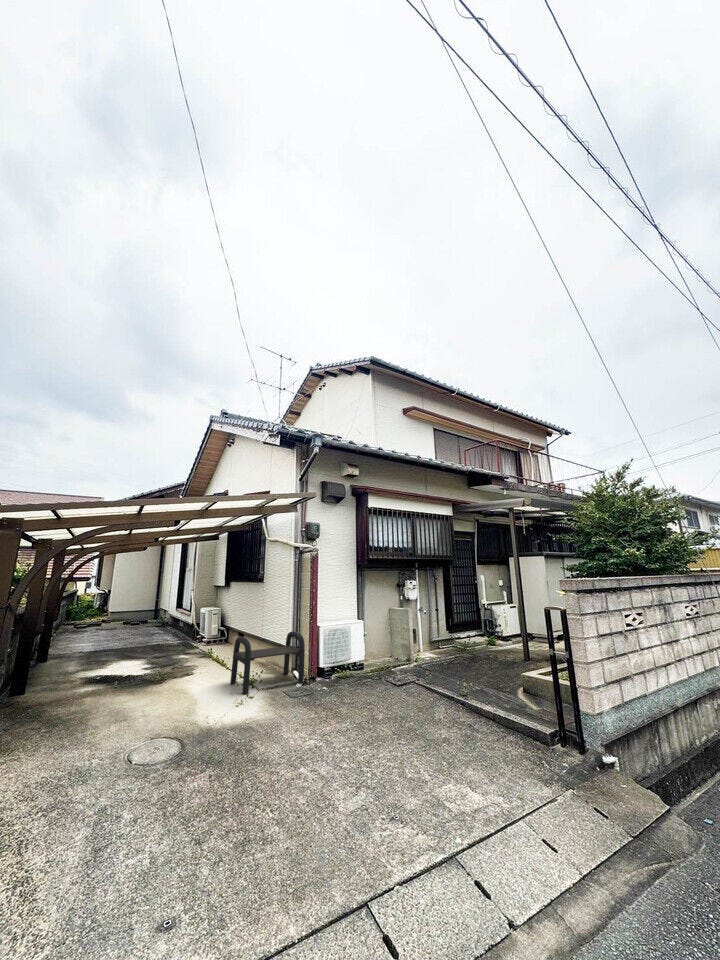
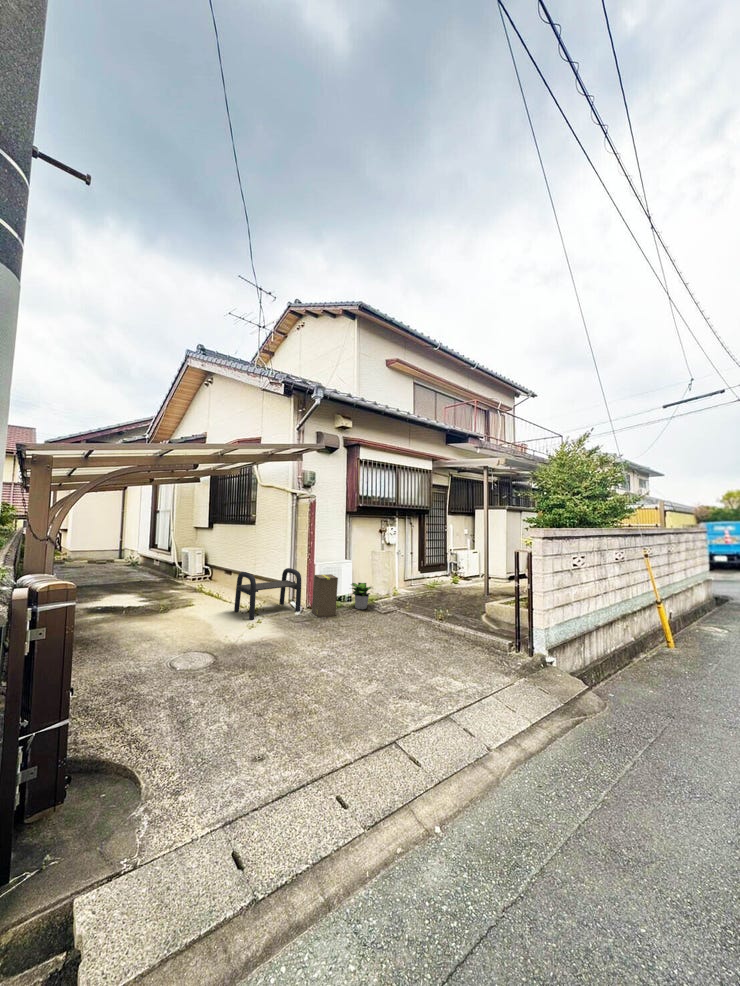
cardboard box: none [316,639,344,691] -> present [312,574,338,617]
potted plant: none [359,648,391,681] -> present [351,583,371,609]

